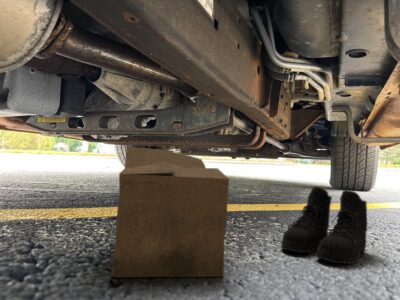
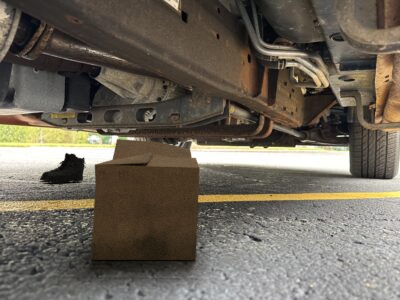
boots: present [281,187,367,264] -> present [40,153,86,183]

